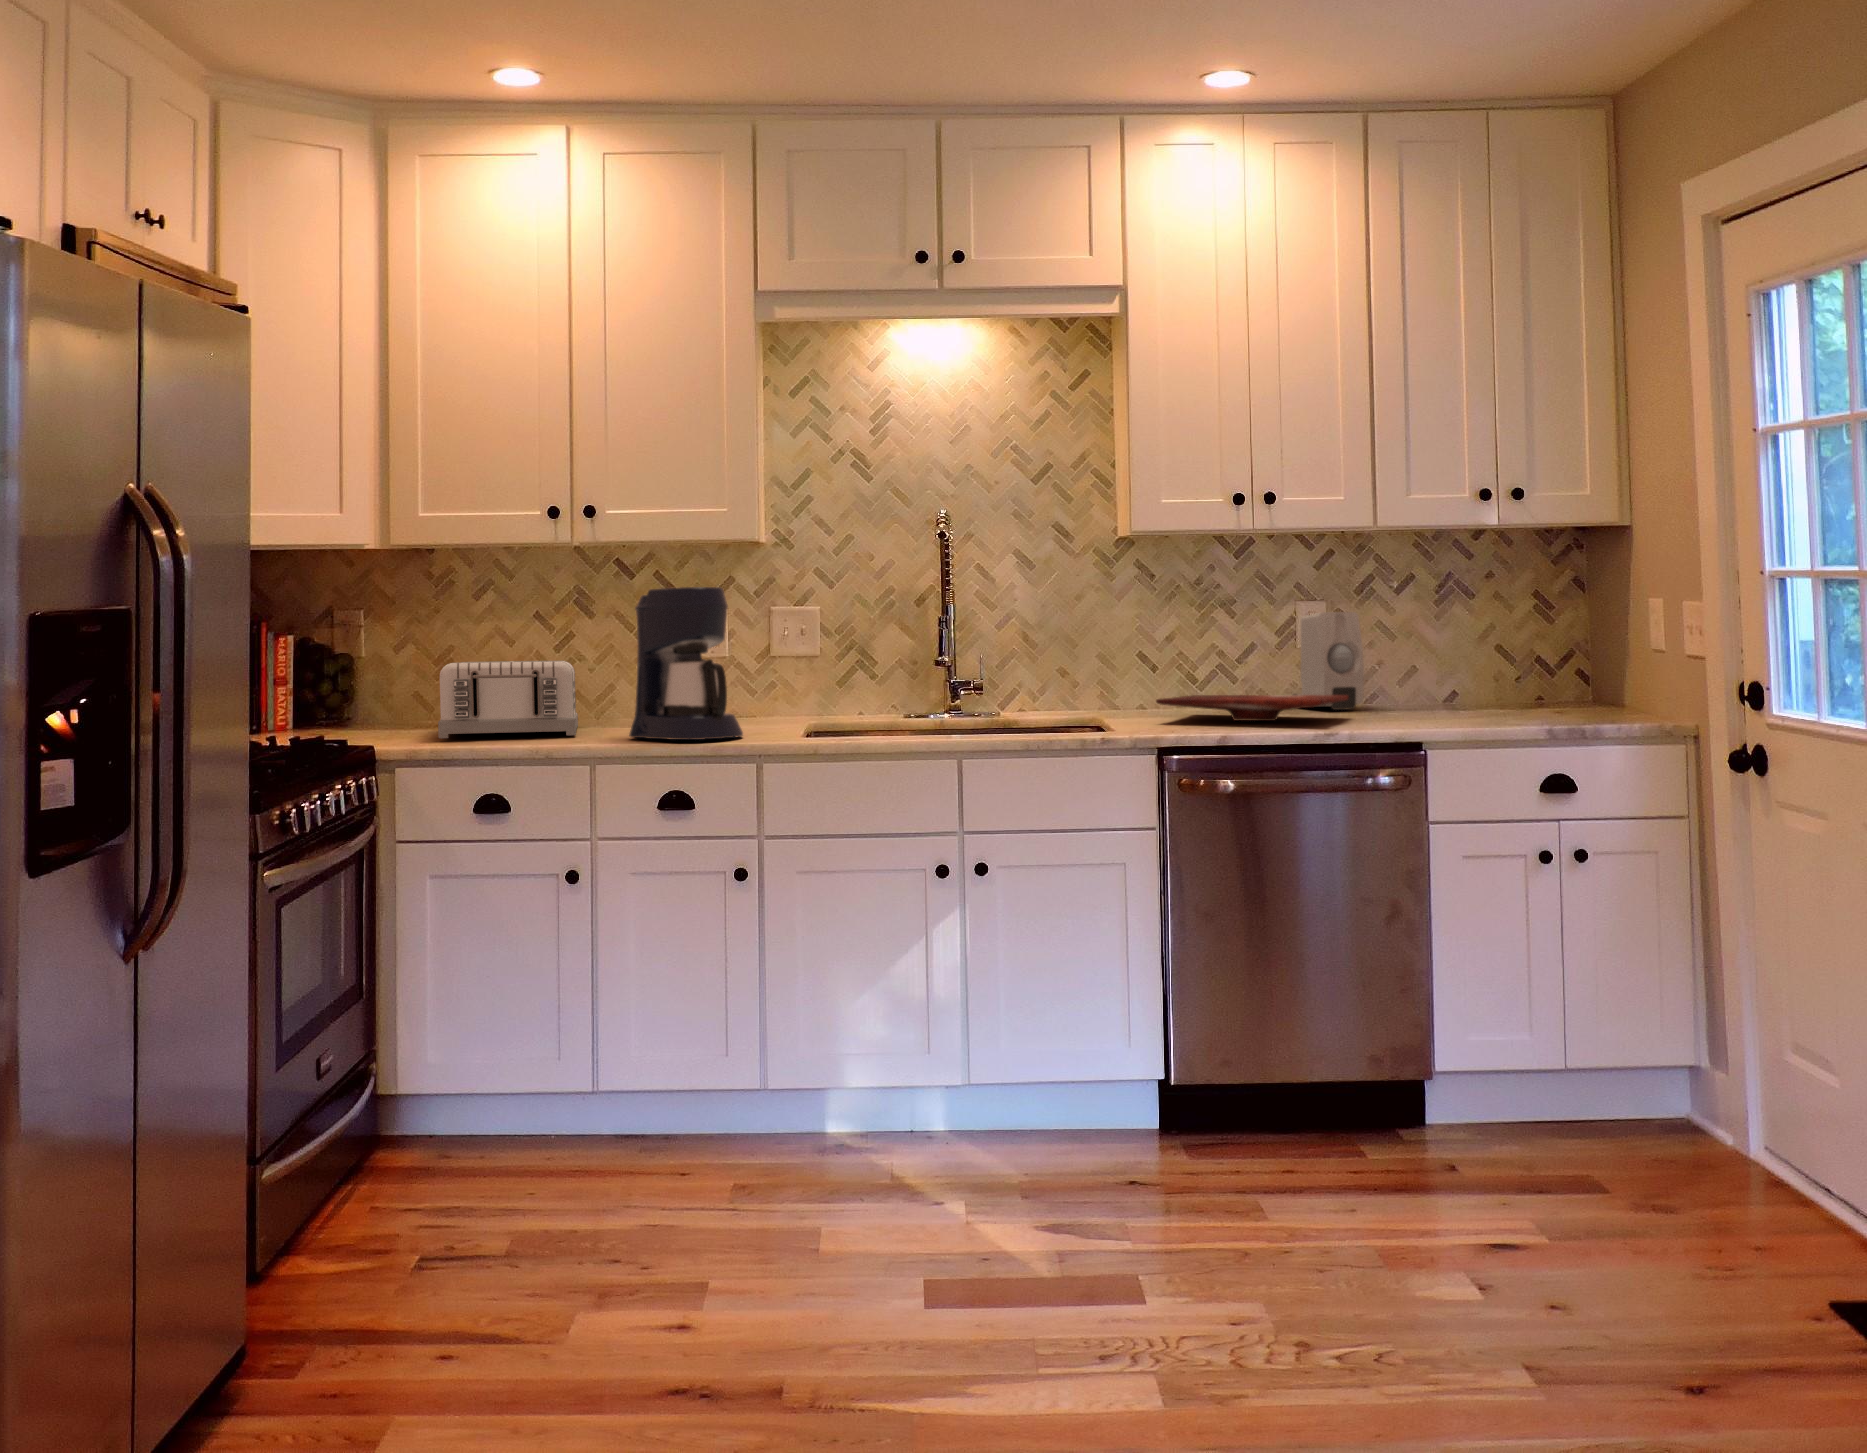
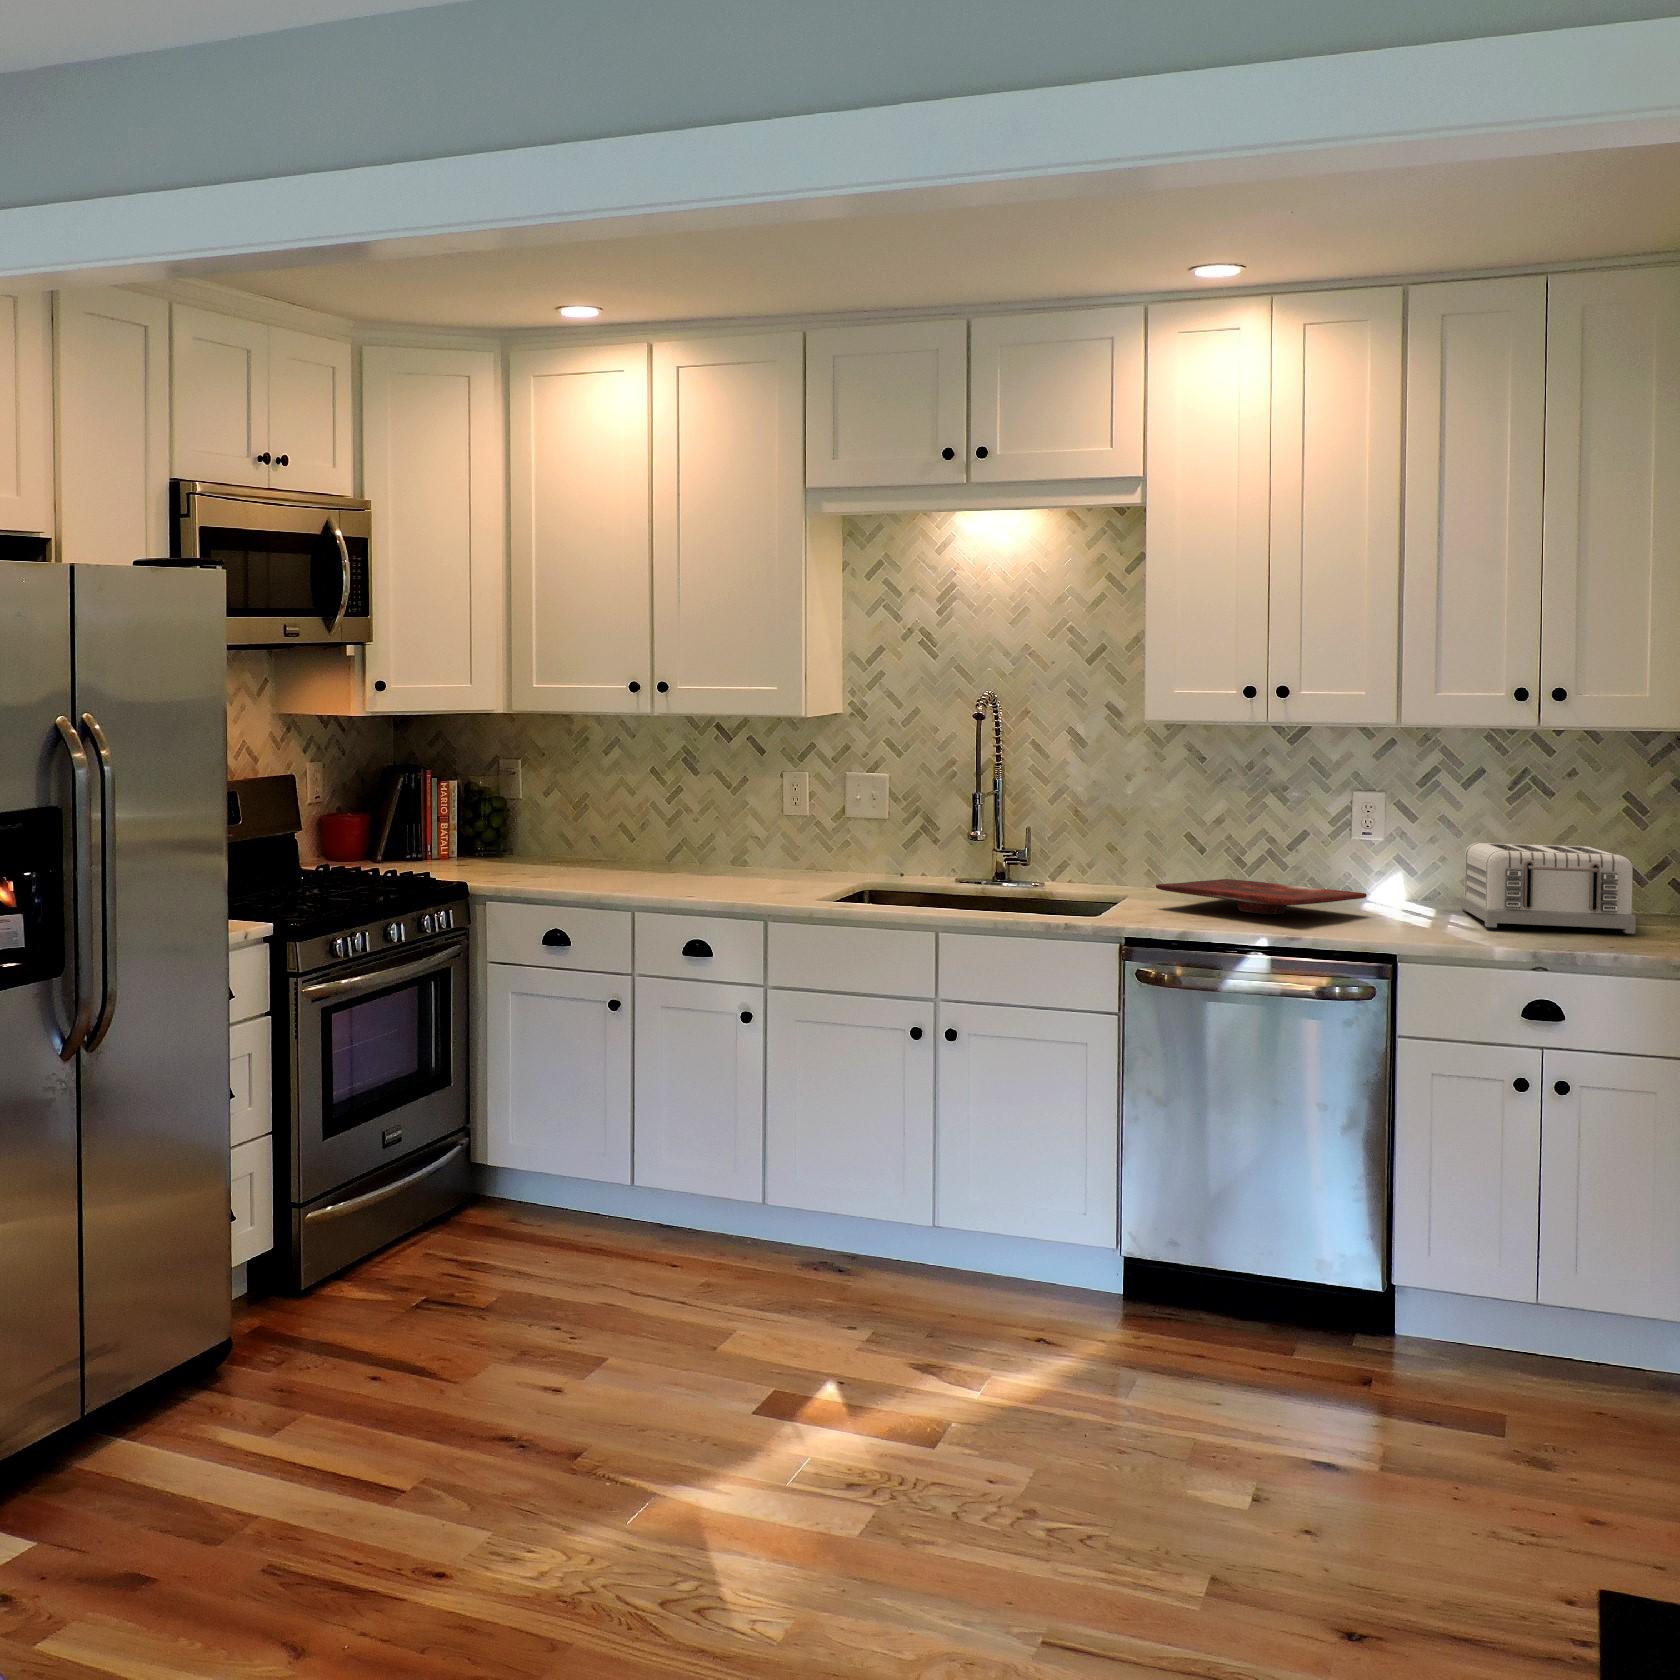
coffee maker: present [629,587,743,740] -> none [676,761,767,895]
soap dispenser: present [1292,612,1364,710] -> none [1351,803,1416,905]
toaster: present [438,661,578,738] -> present [1461,843,1636,933]

